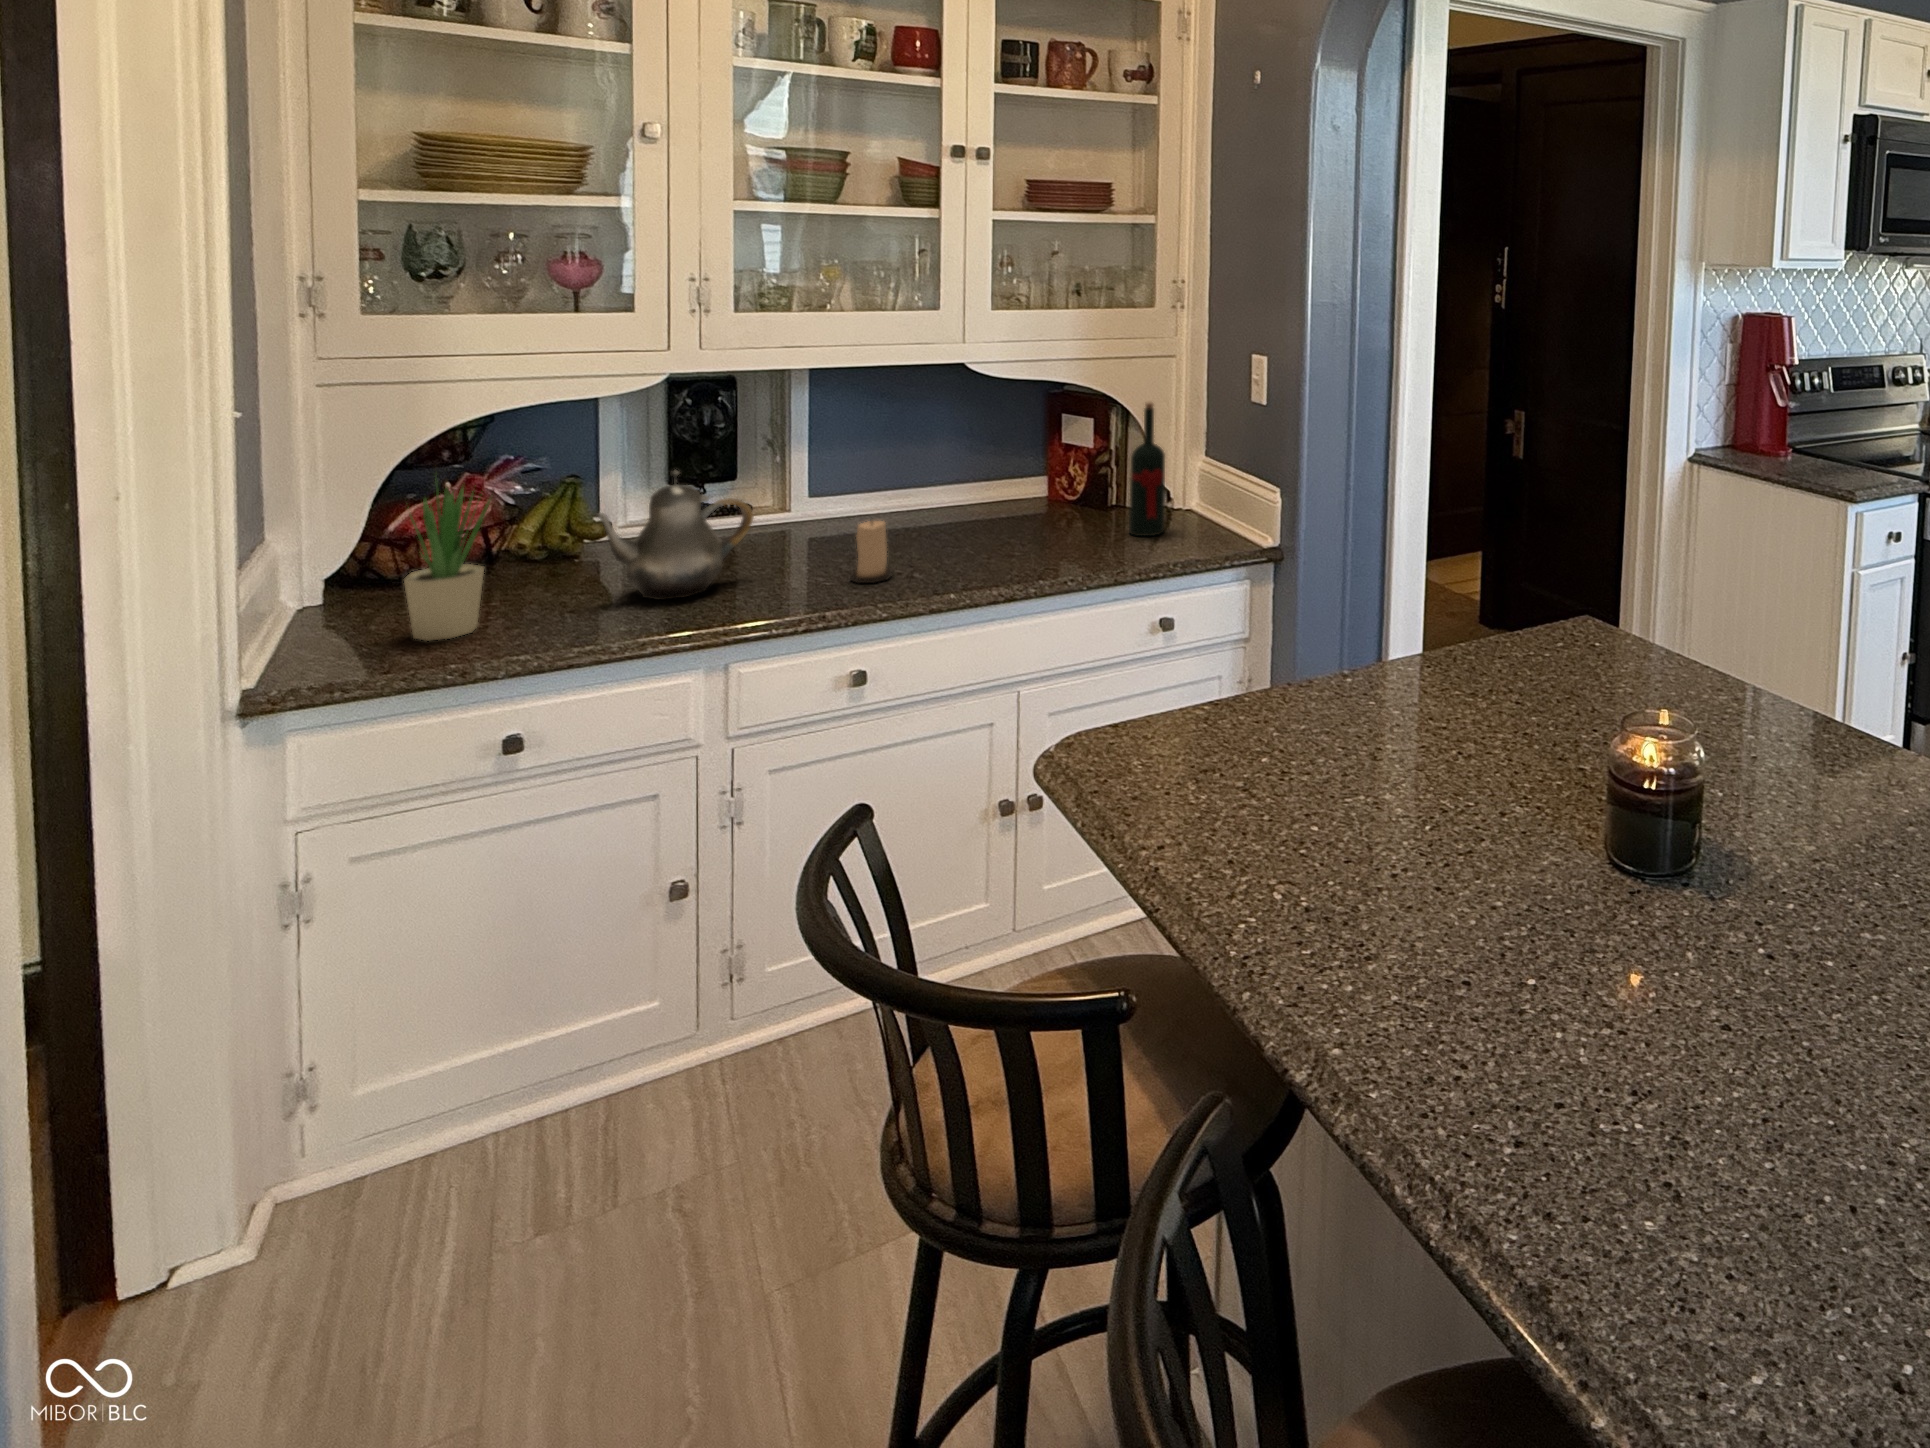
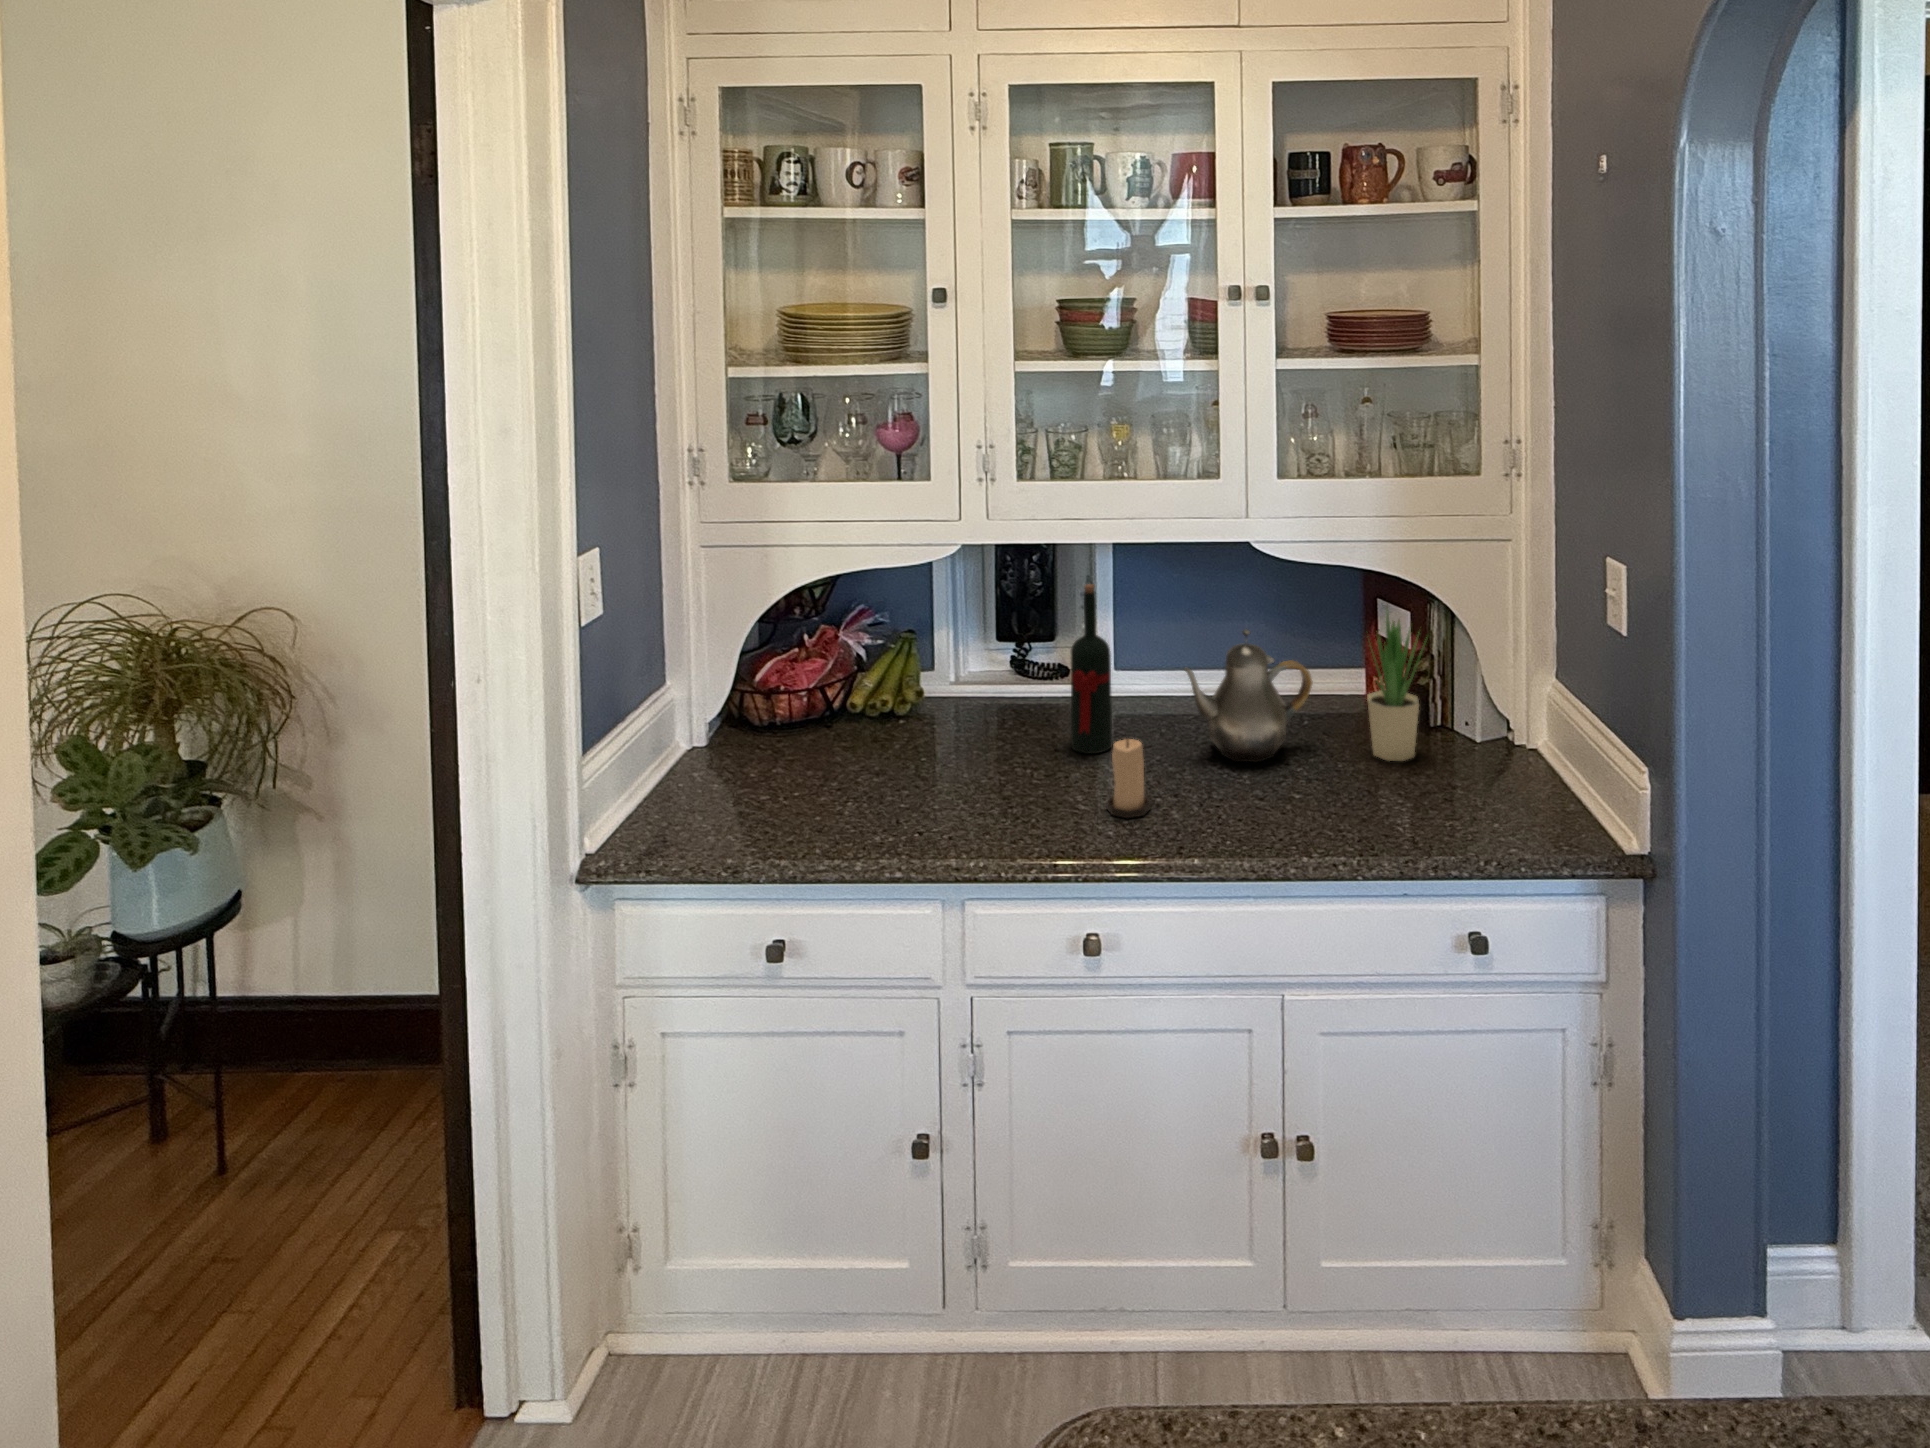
wine bottle: present [1129,403,1165,536] -> present [1071,584,1112,754]
teapot: present [597,470,754,600] -> present [1184,629,1313,762]
potted plant: present [404,478,490,641] -> present [1367,610,1426,761]

